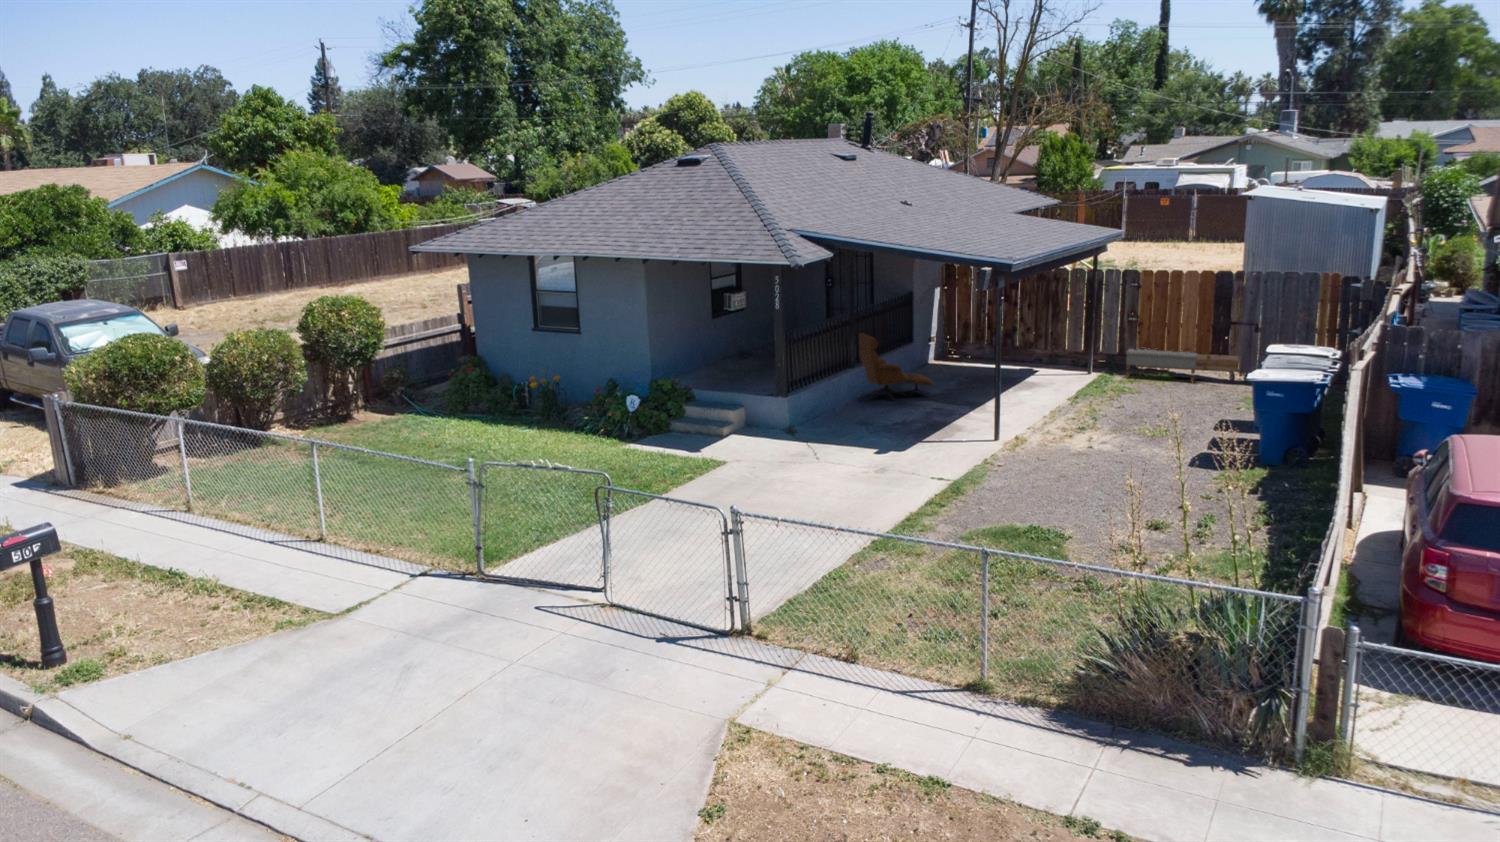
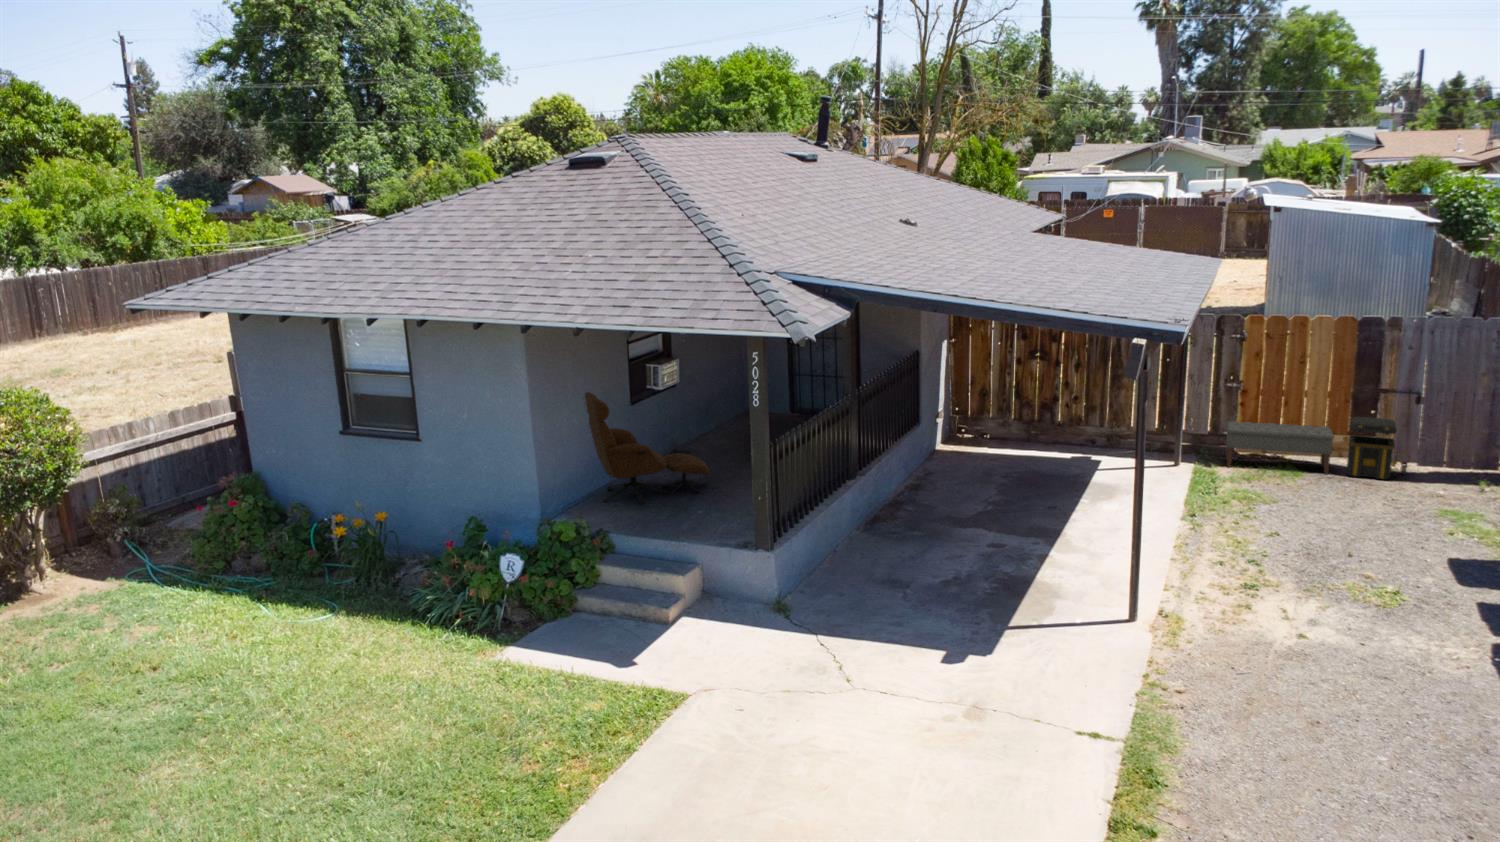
lounge chair: present [859,333,933,400] -> present [585,392,709,504]
toolbox: none [1205,344,1242,387] -> present [1347,417,1397,480]

